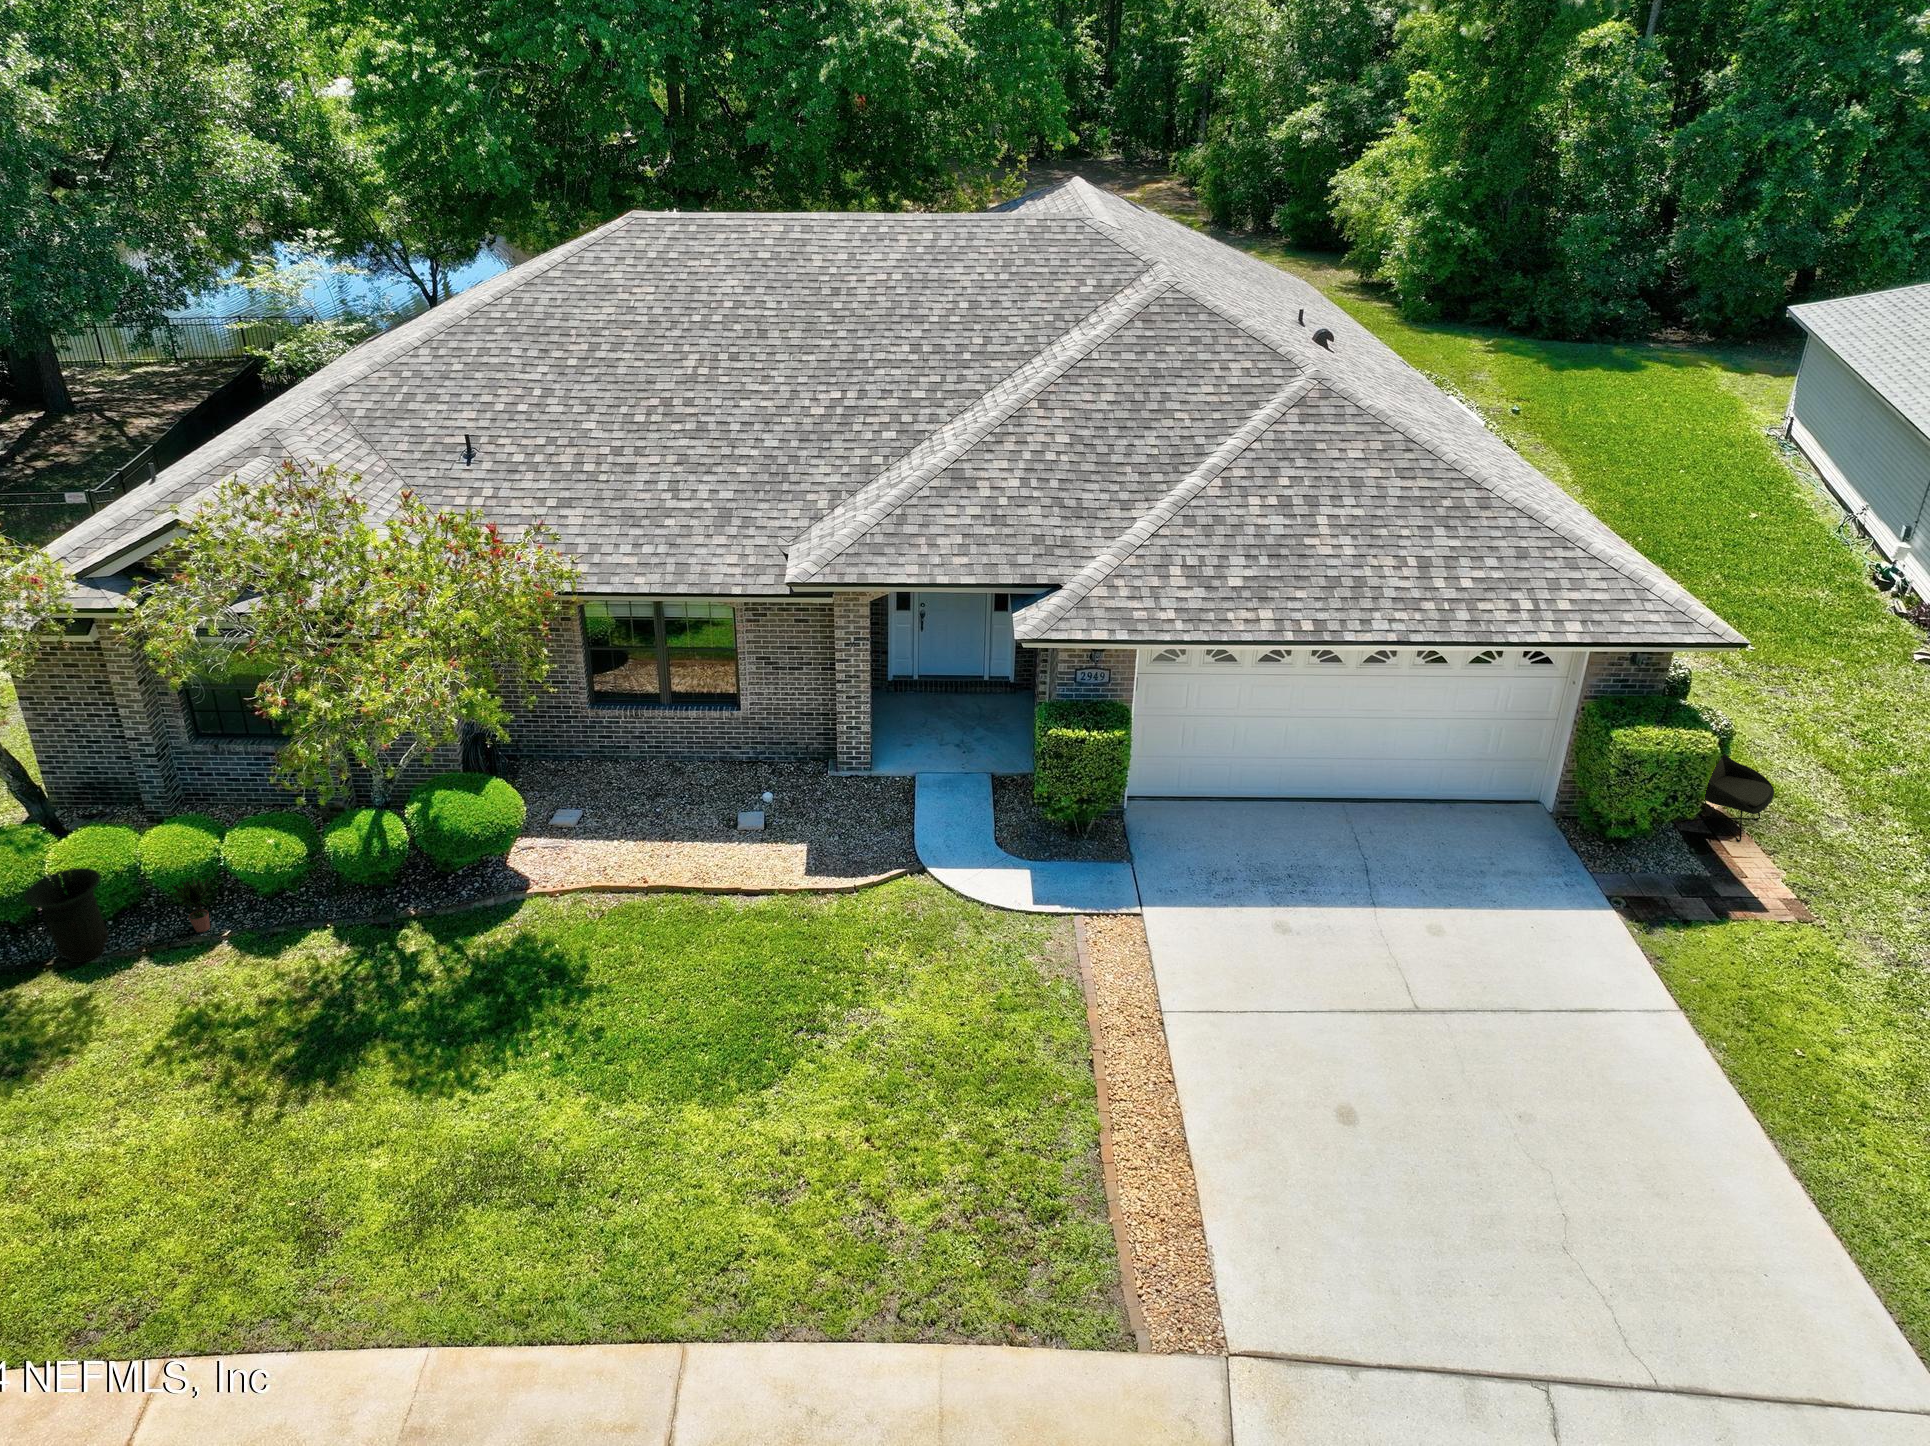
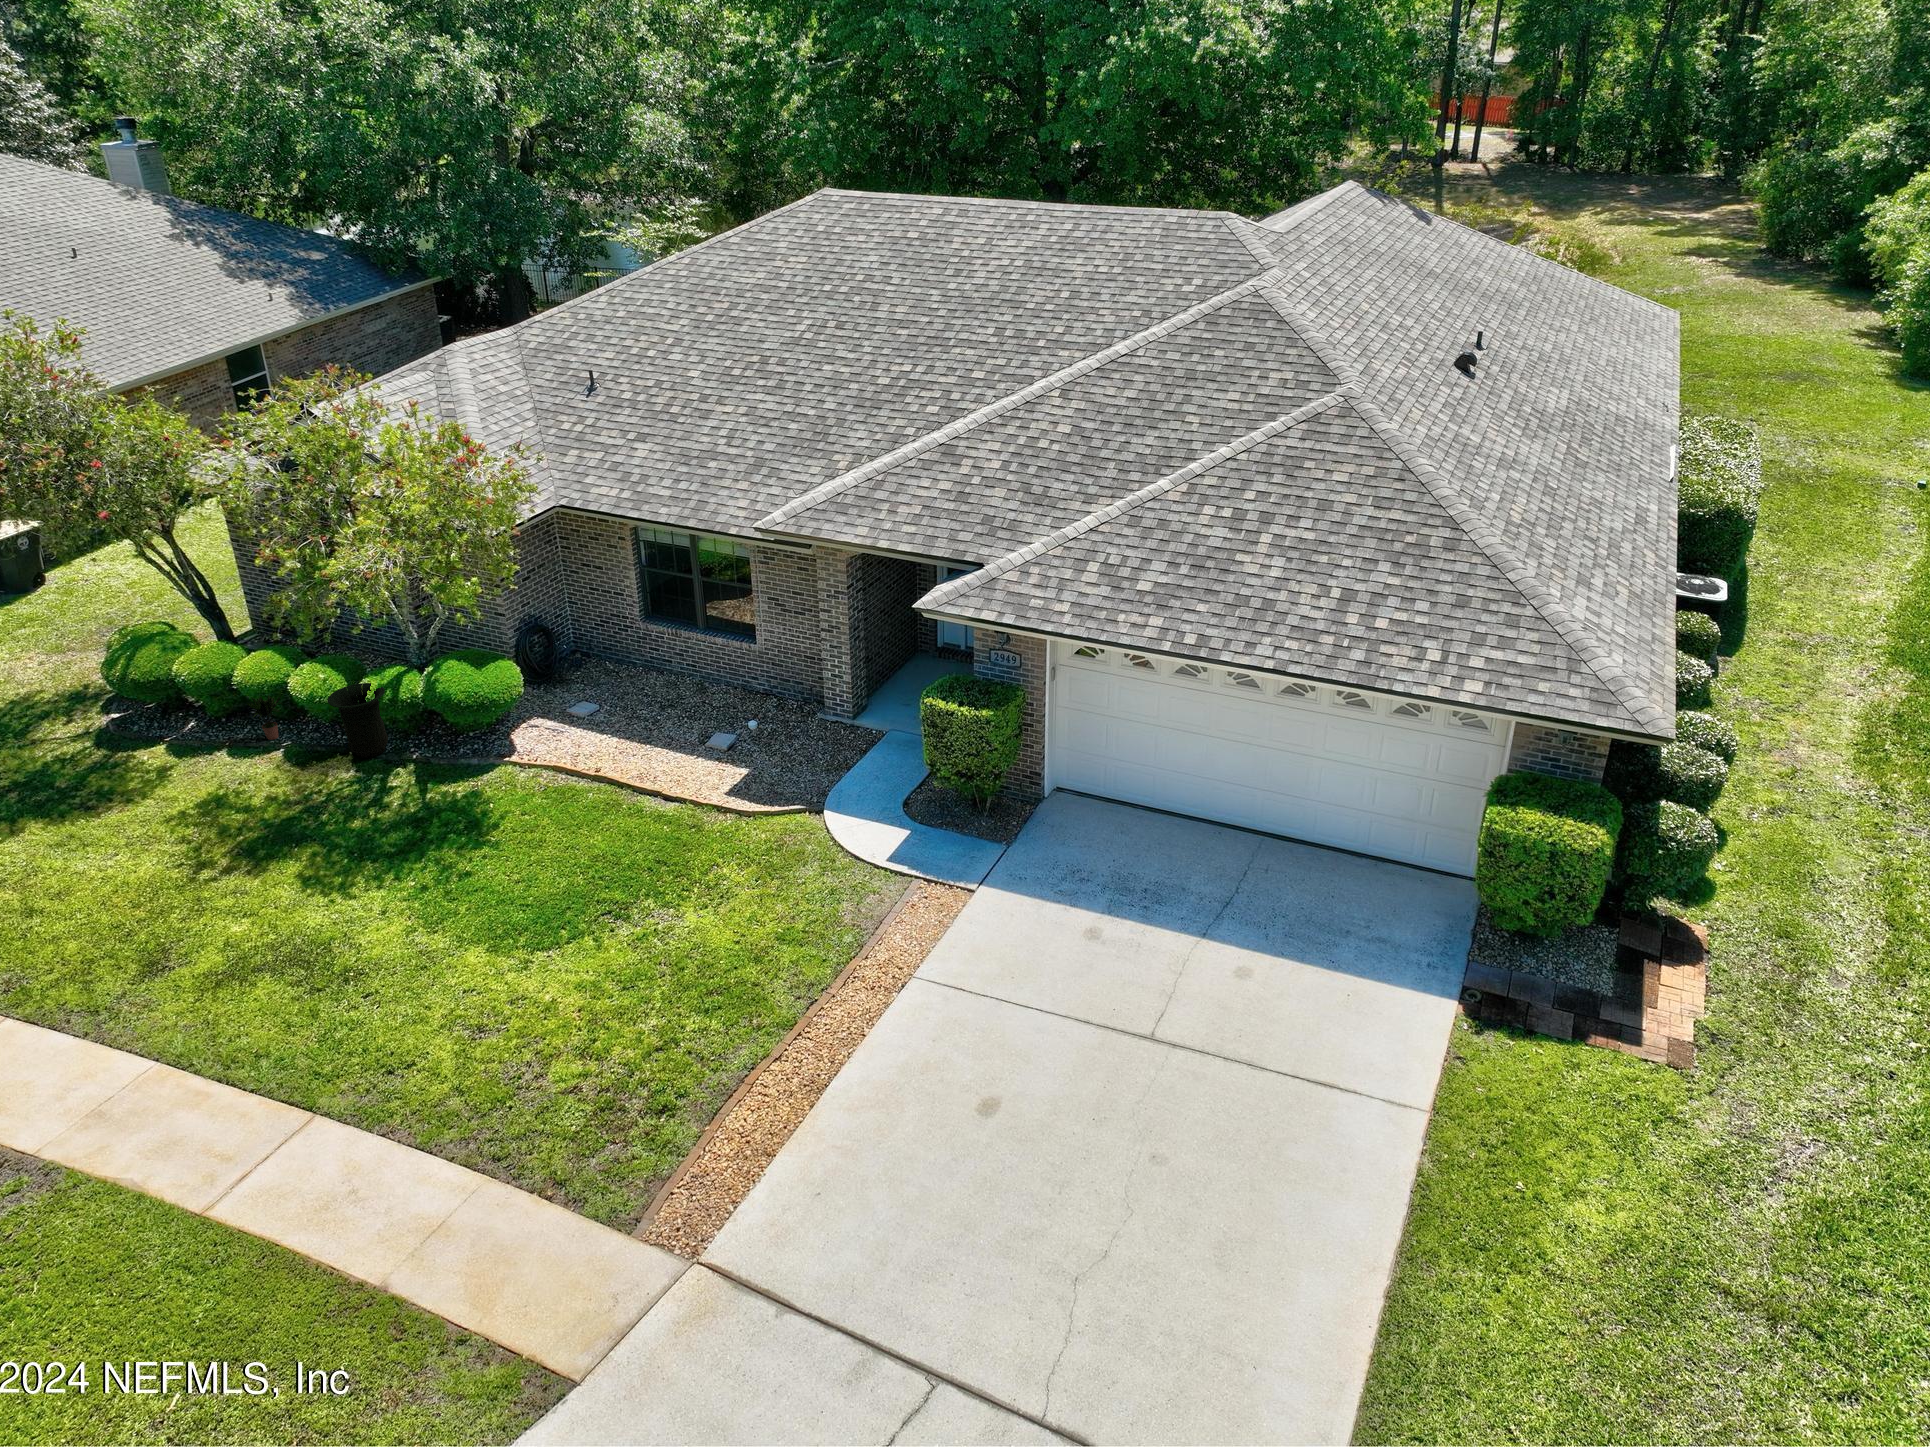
lounge chair: present [1682,754,1774,842] -> none [1625,850,1741,969]
trash can: present [24,868,109,963] -> present [327,683,388,758]

